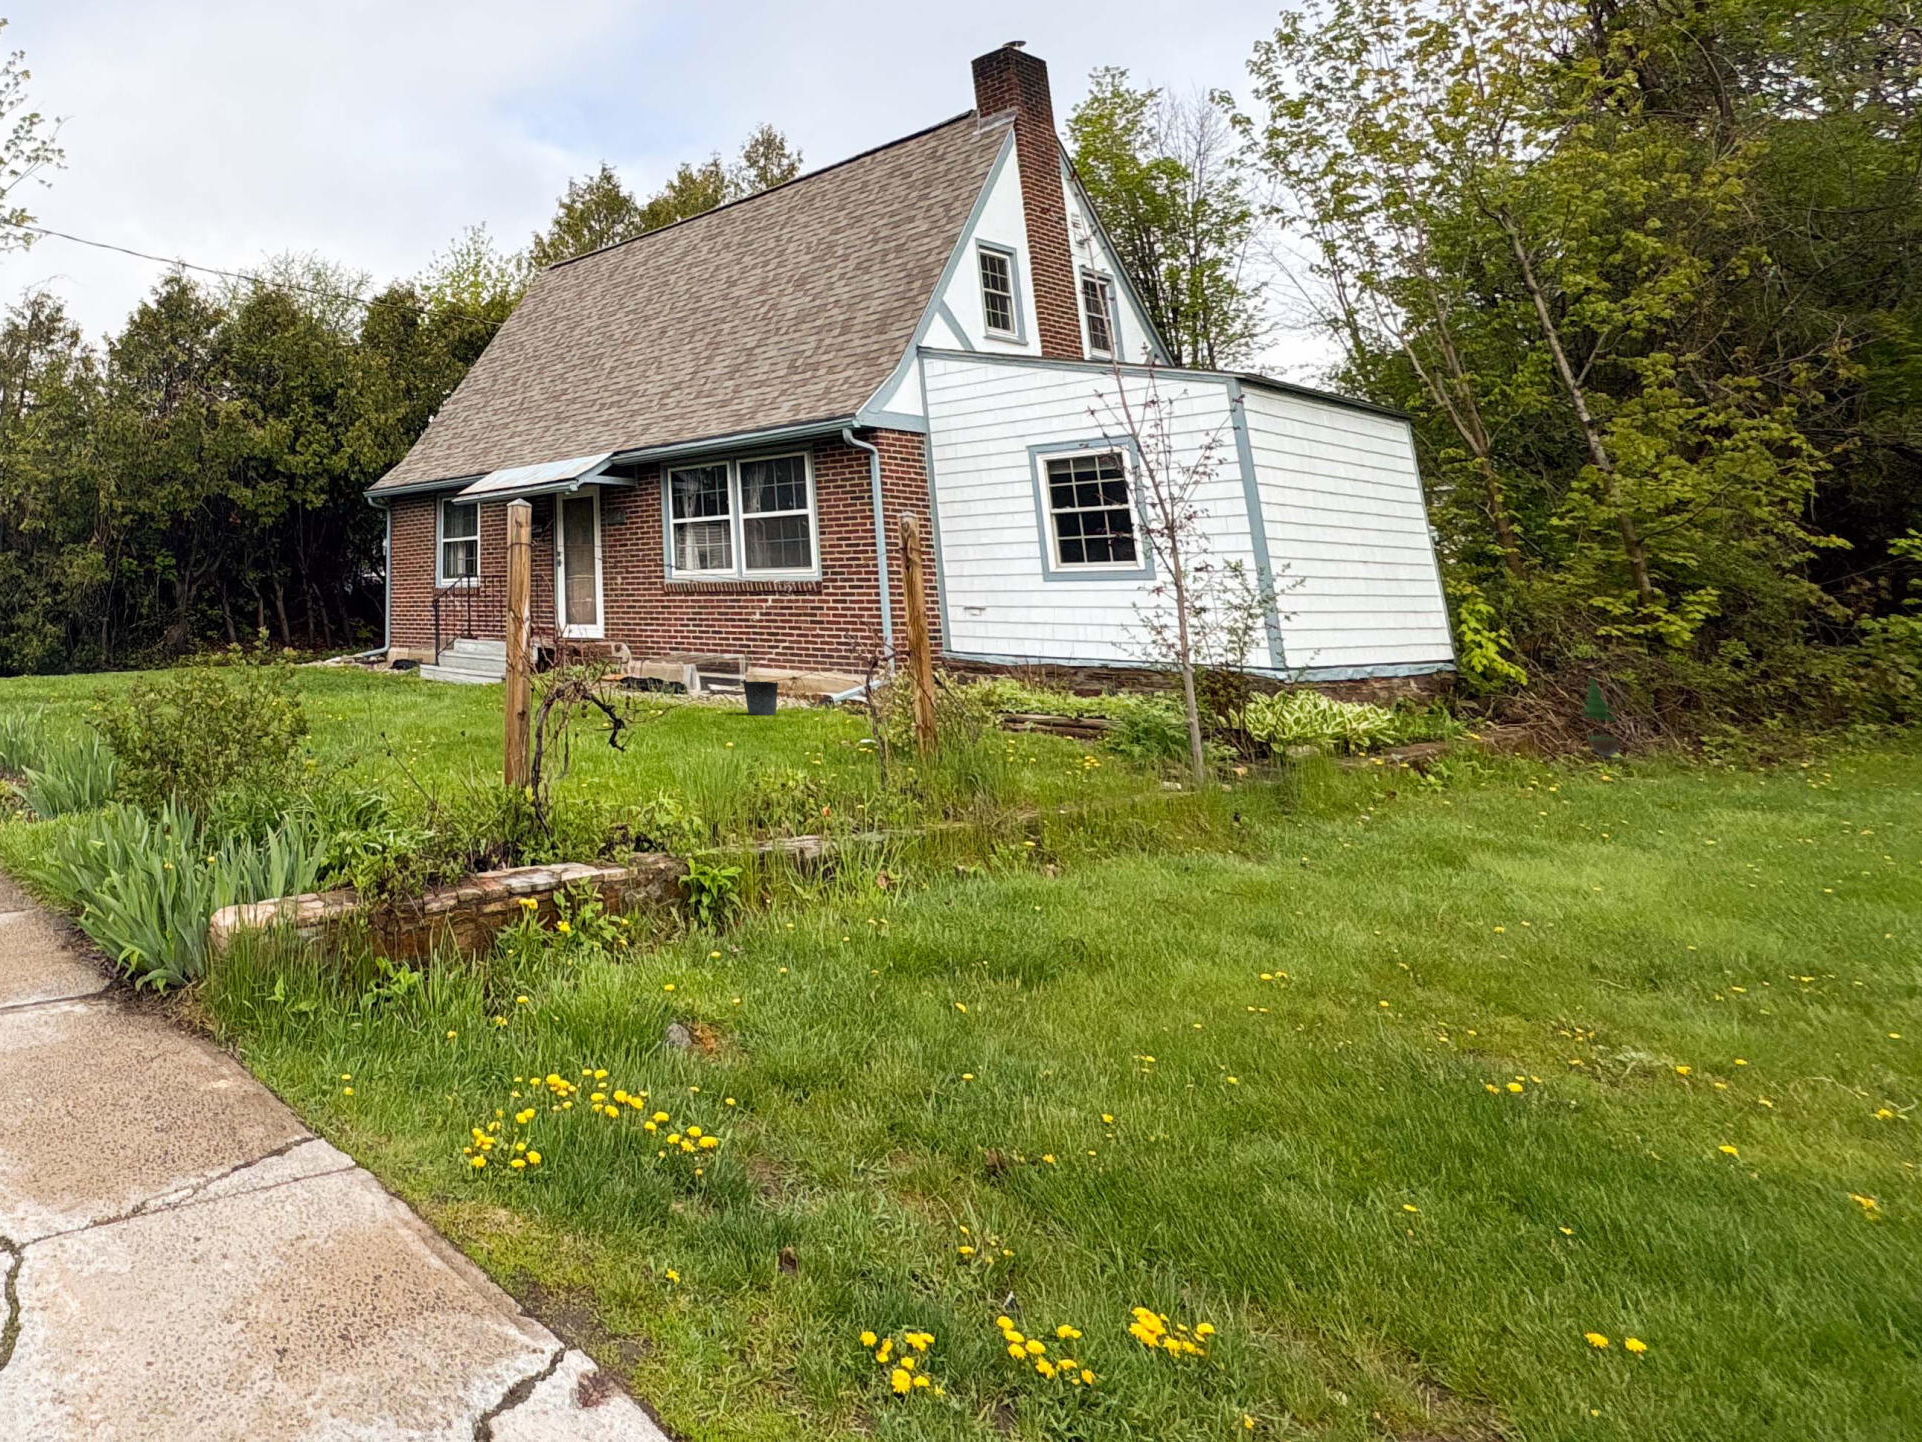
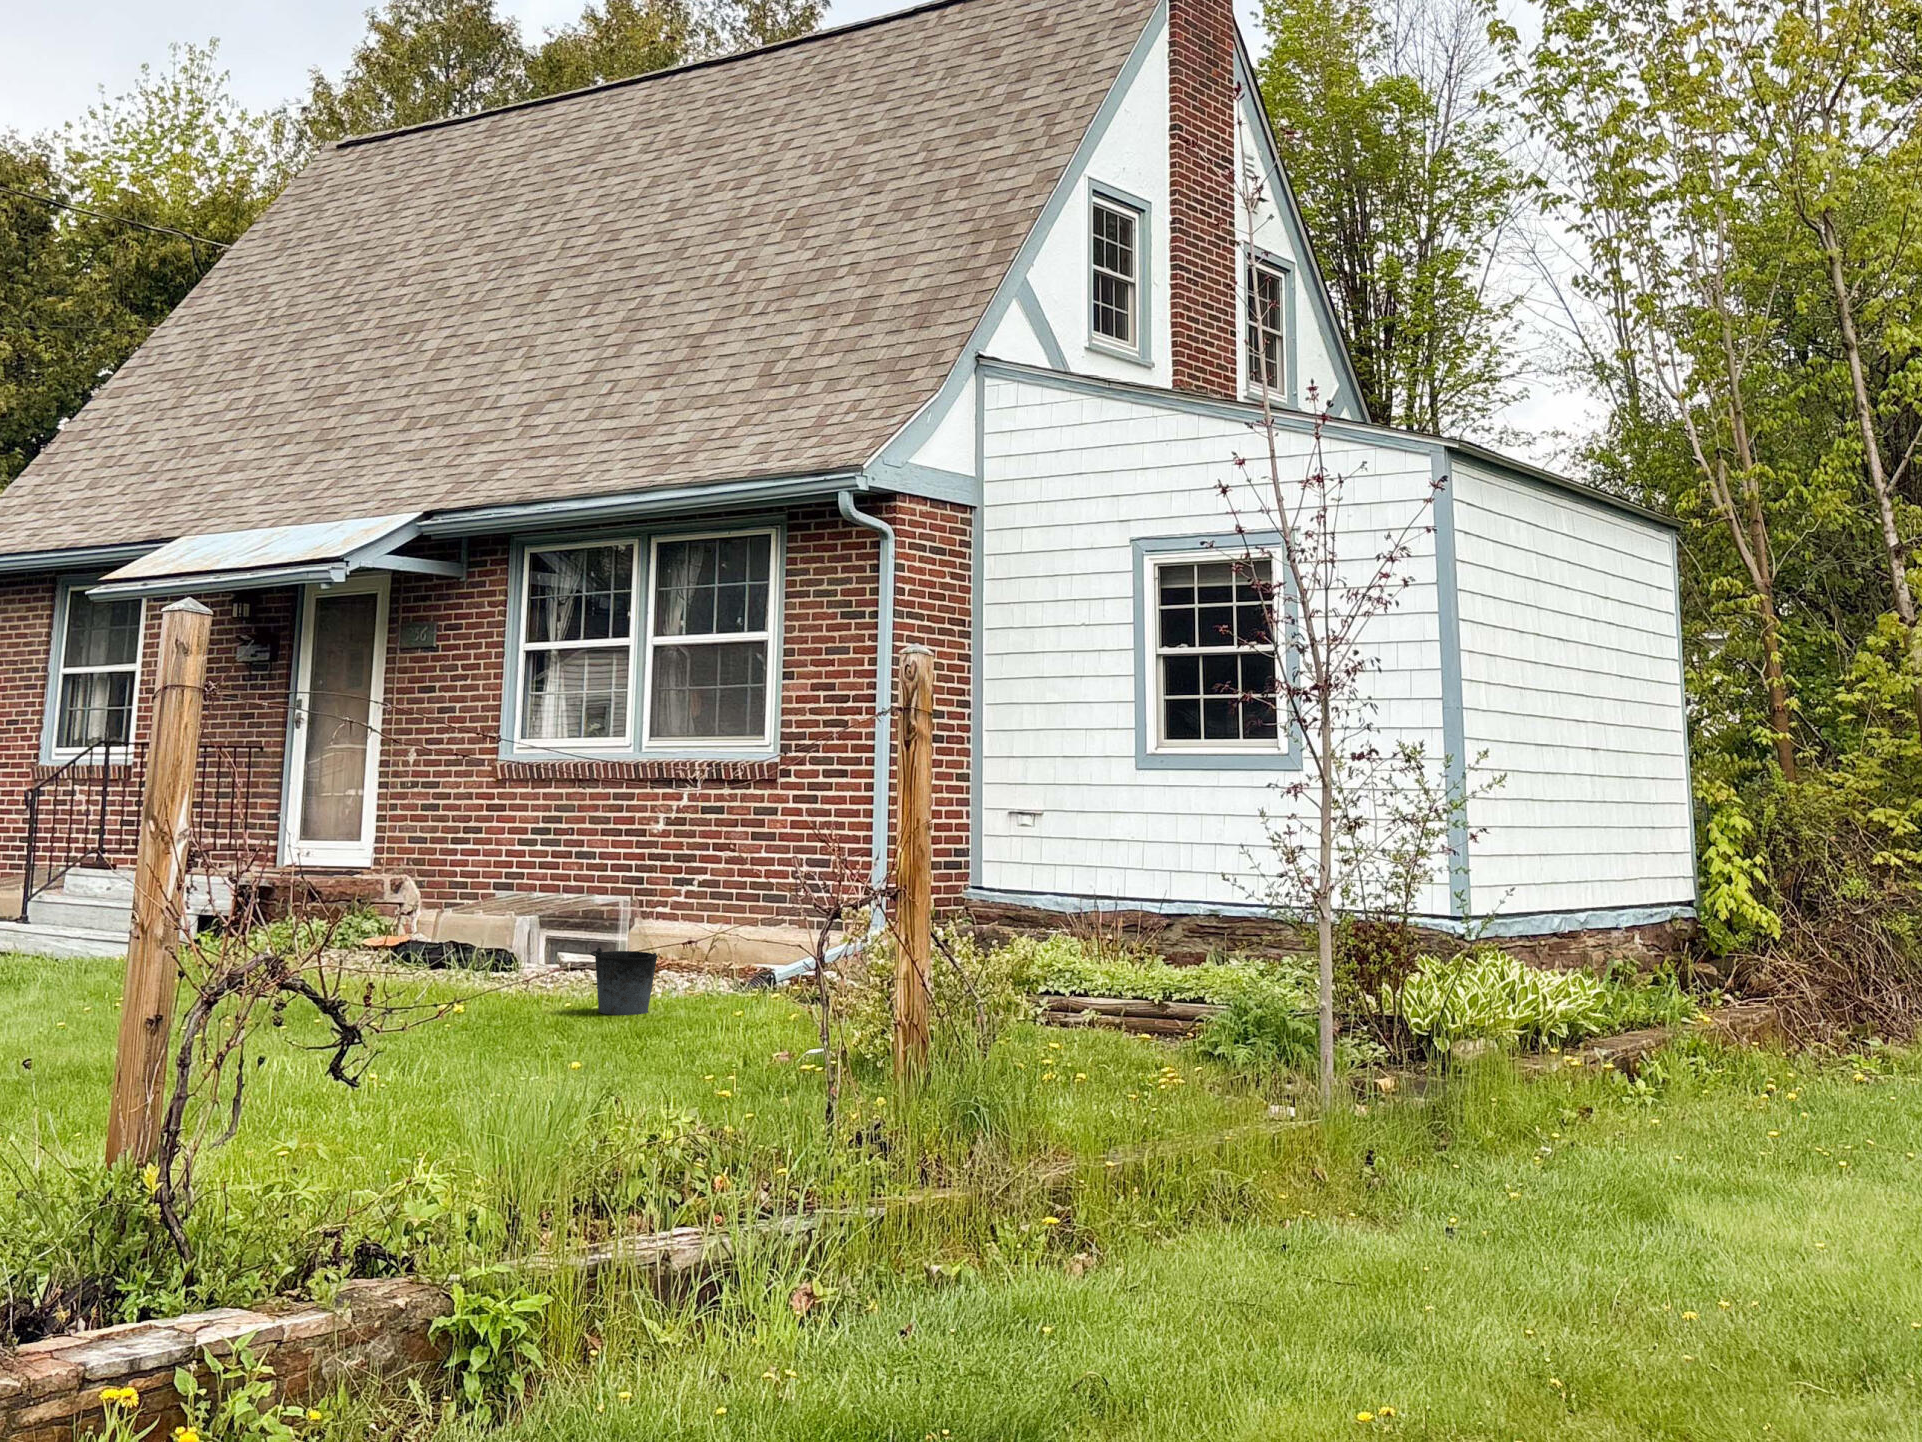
potted tree: present [1581,678,1619,757] -> none [1837,938,1885,1062]

